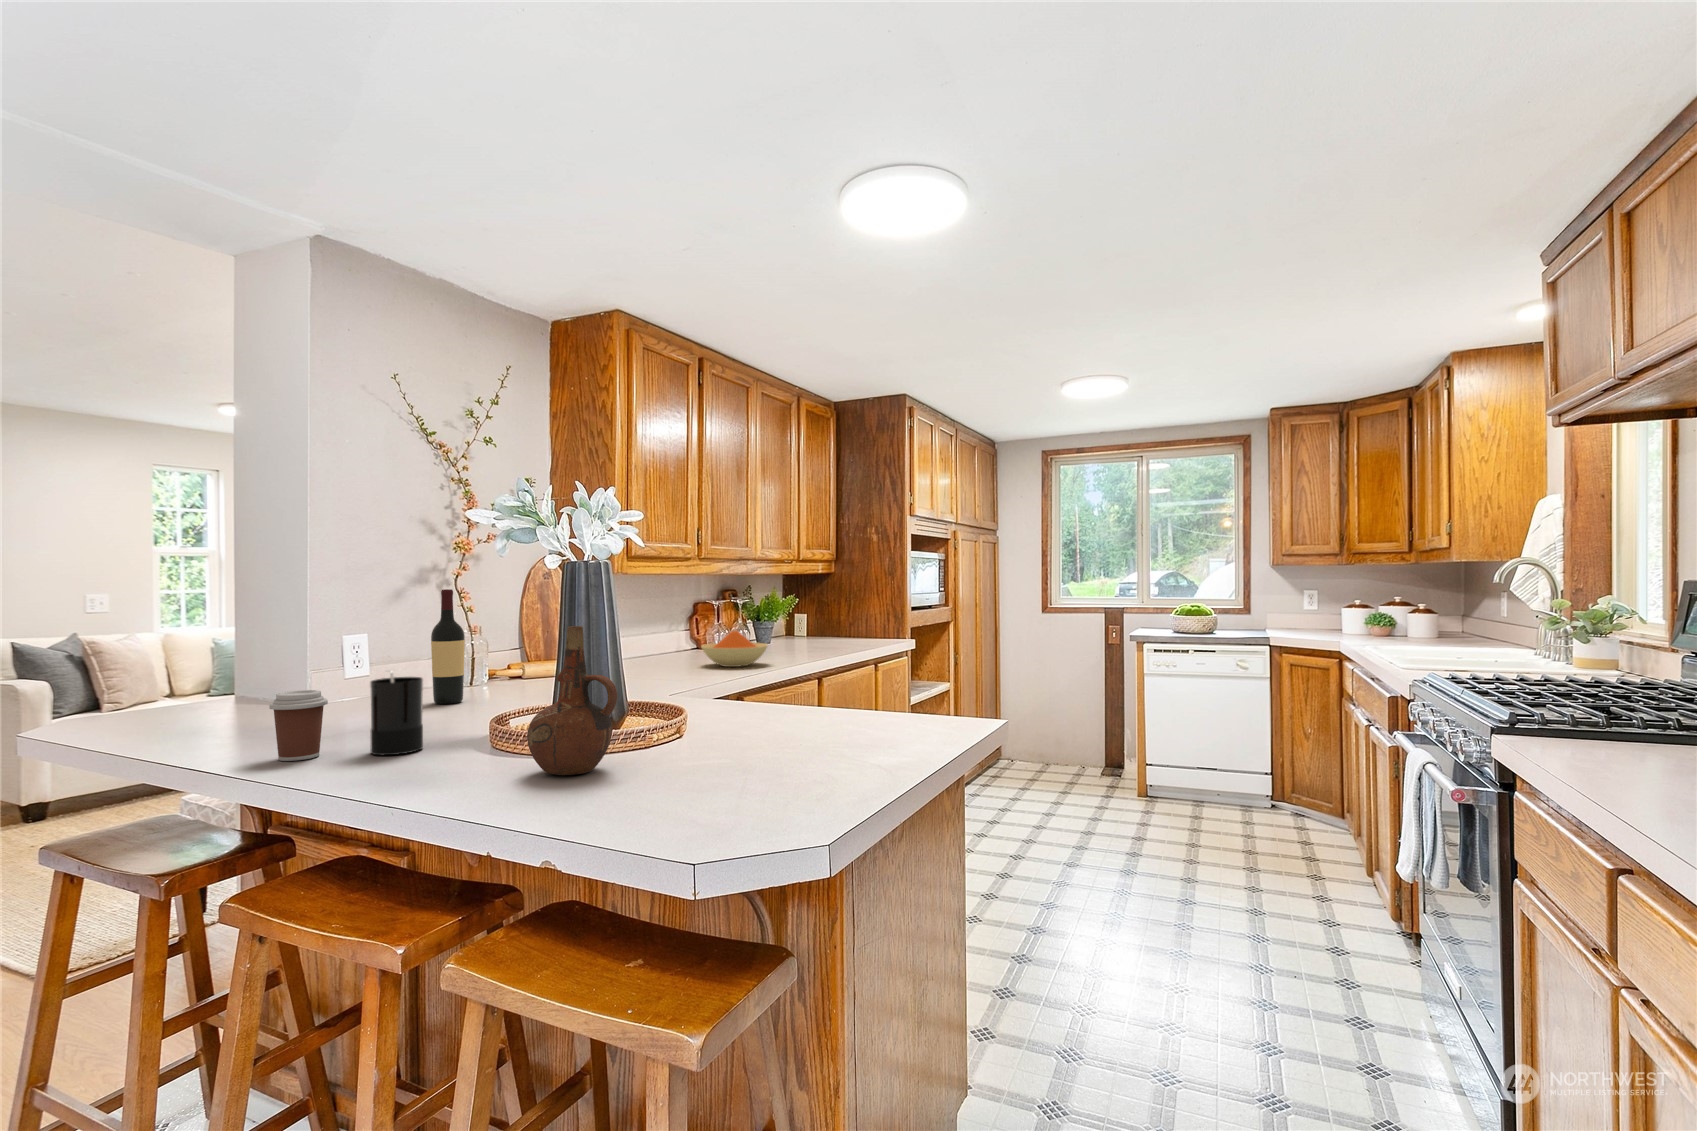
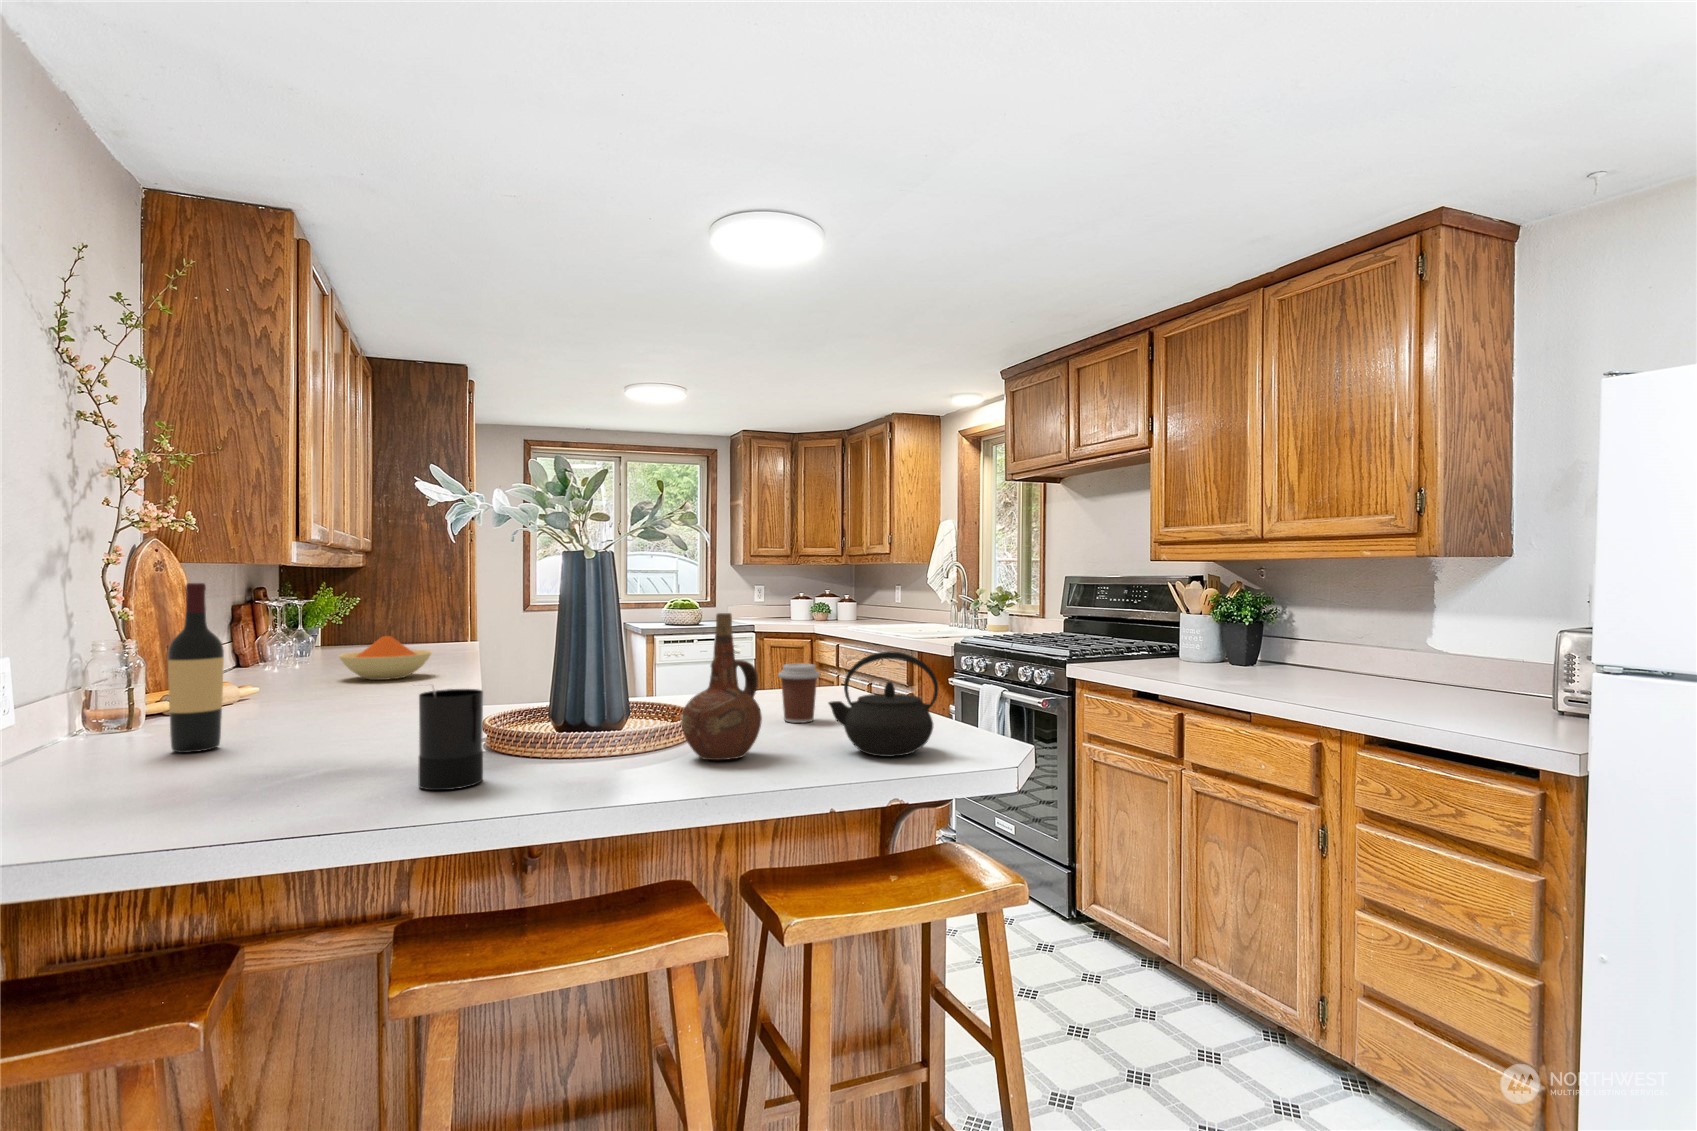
kettle: none [624,681,733,809] -> present [829,651,938,757]
coffee cup: present [269,690,328,761] -> present [778,663,820,723]

